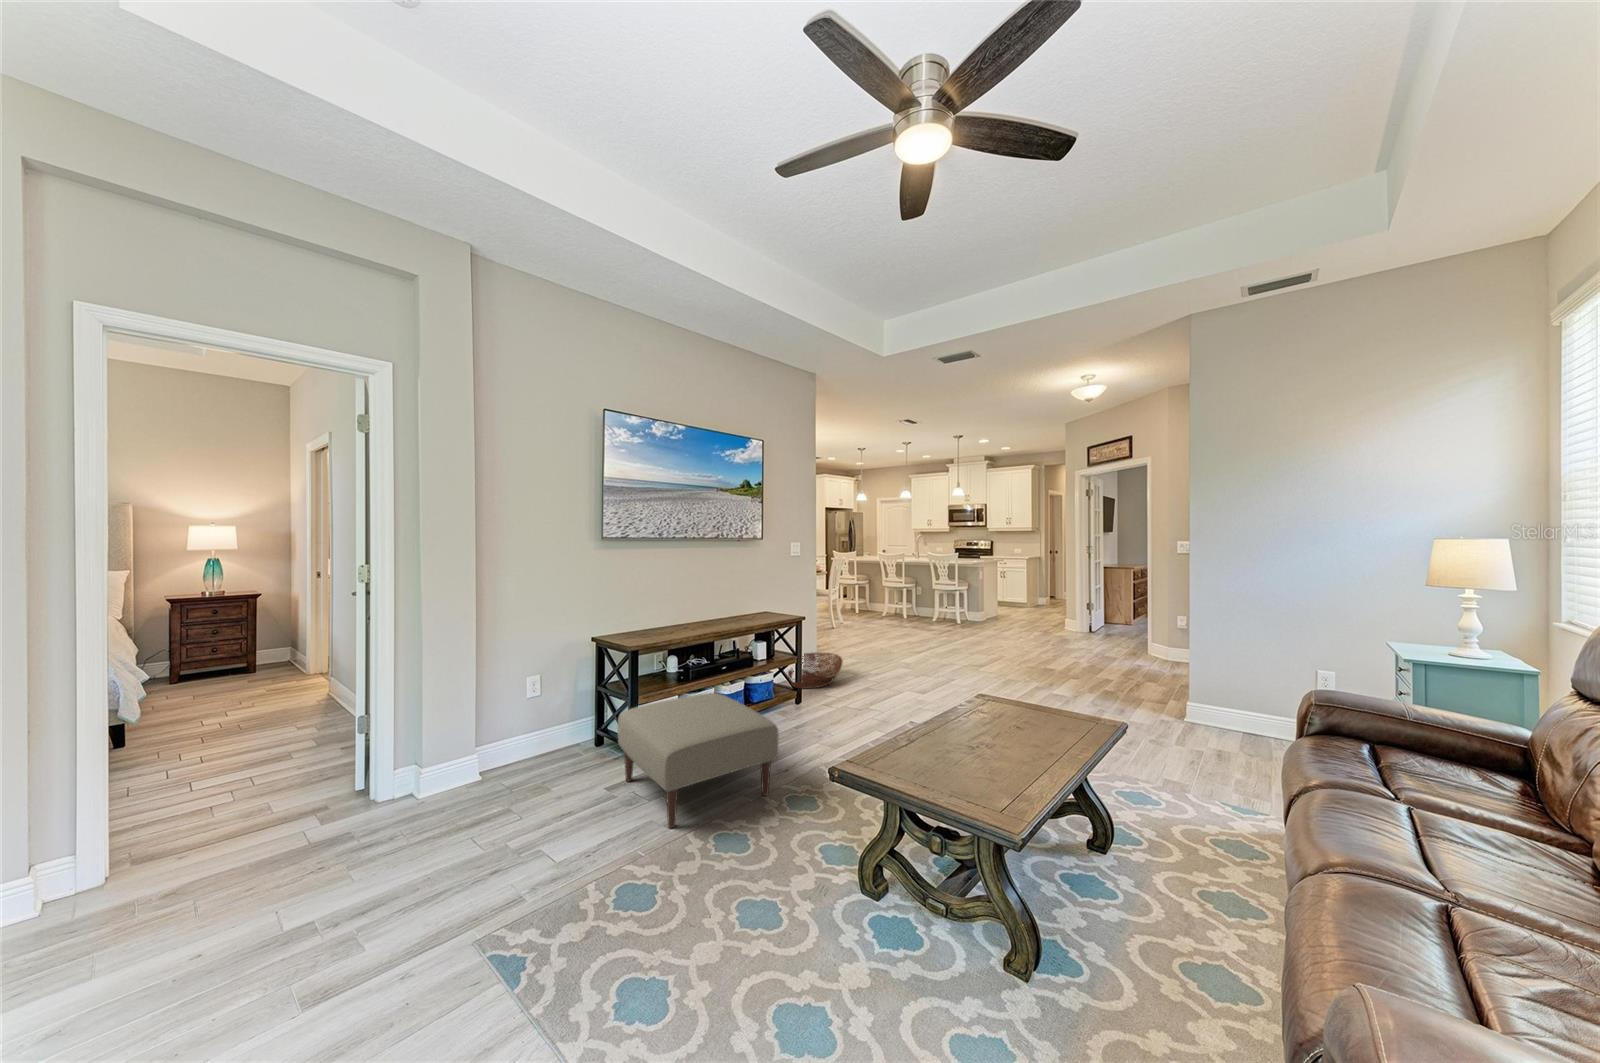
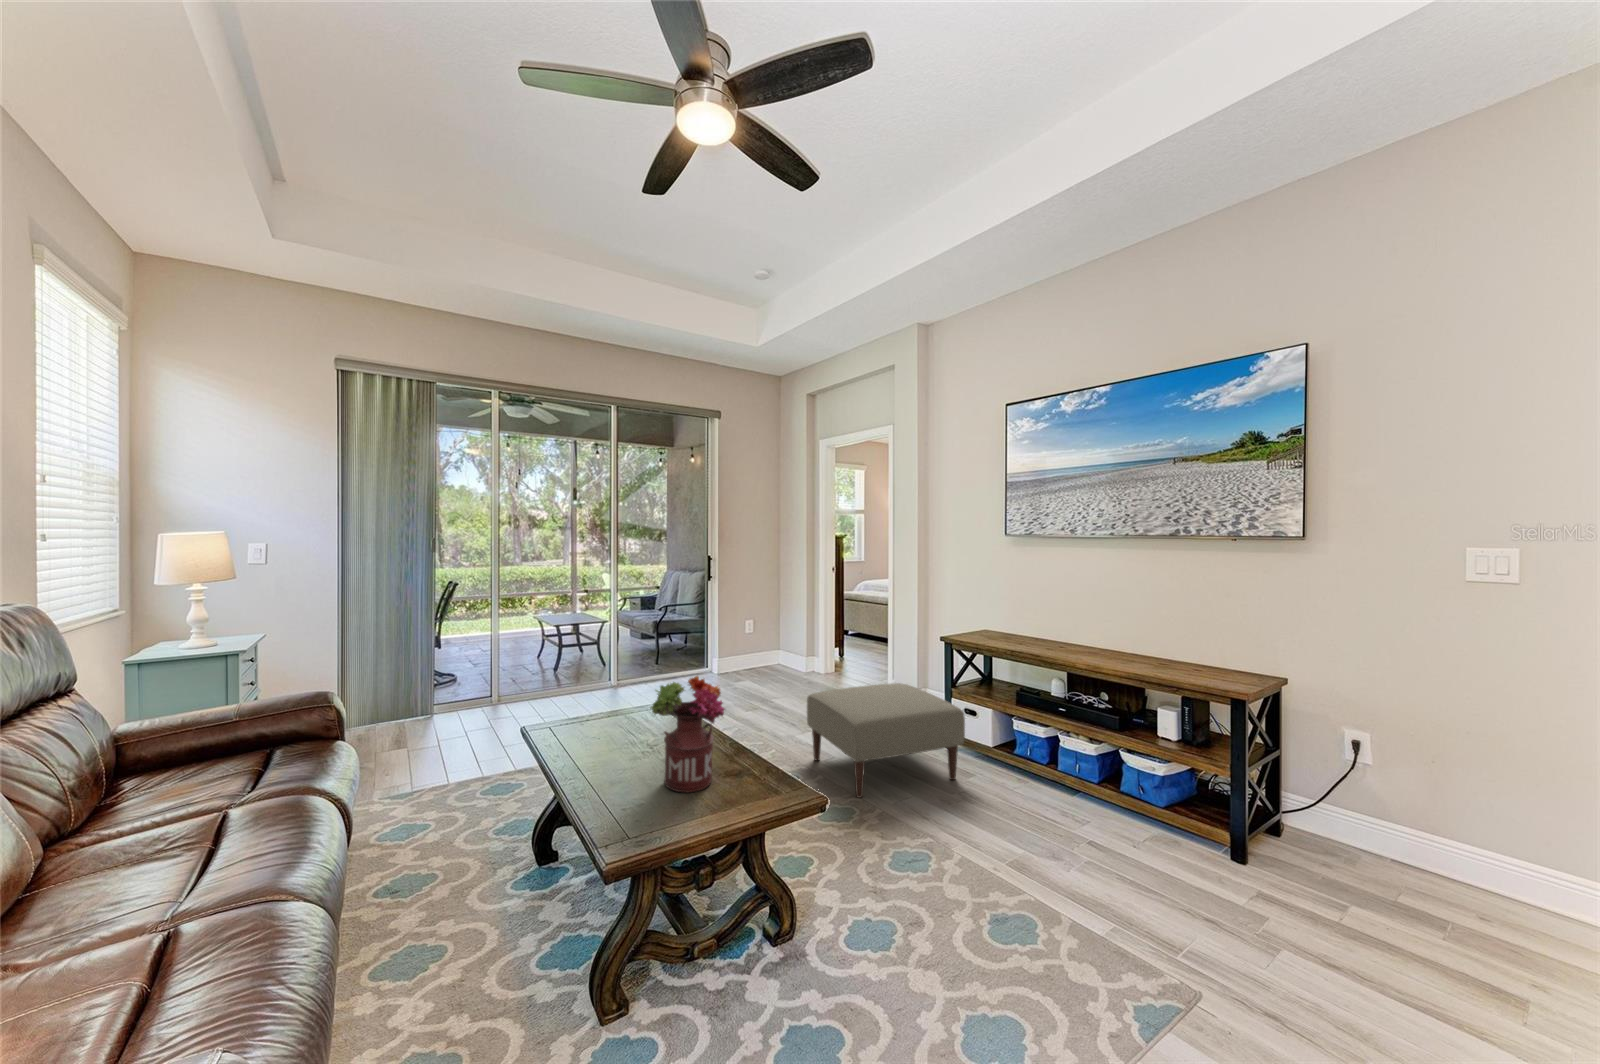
basket: present [788,652,843,688] -> none [1283,801,1521,926]
flower arrangement: none [986,655,1048,740] -> present [650,676,725,792]

